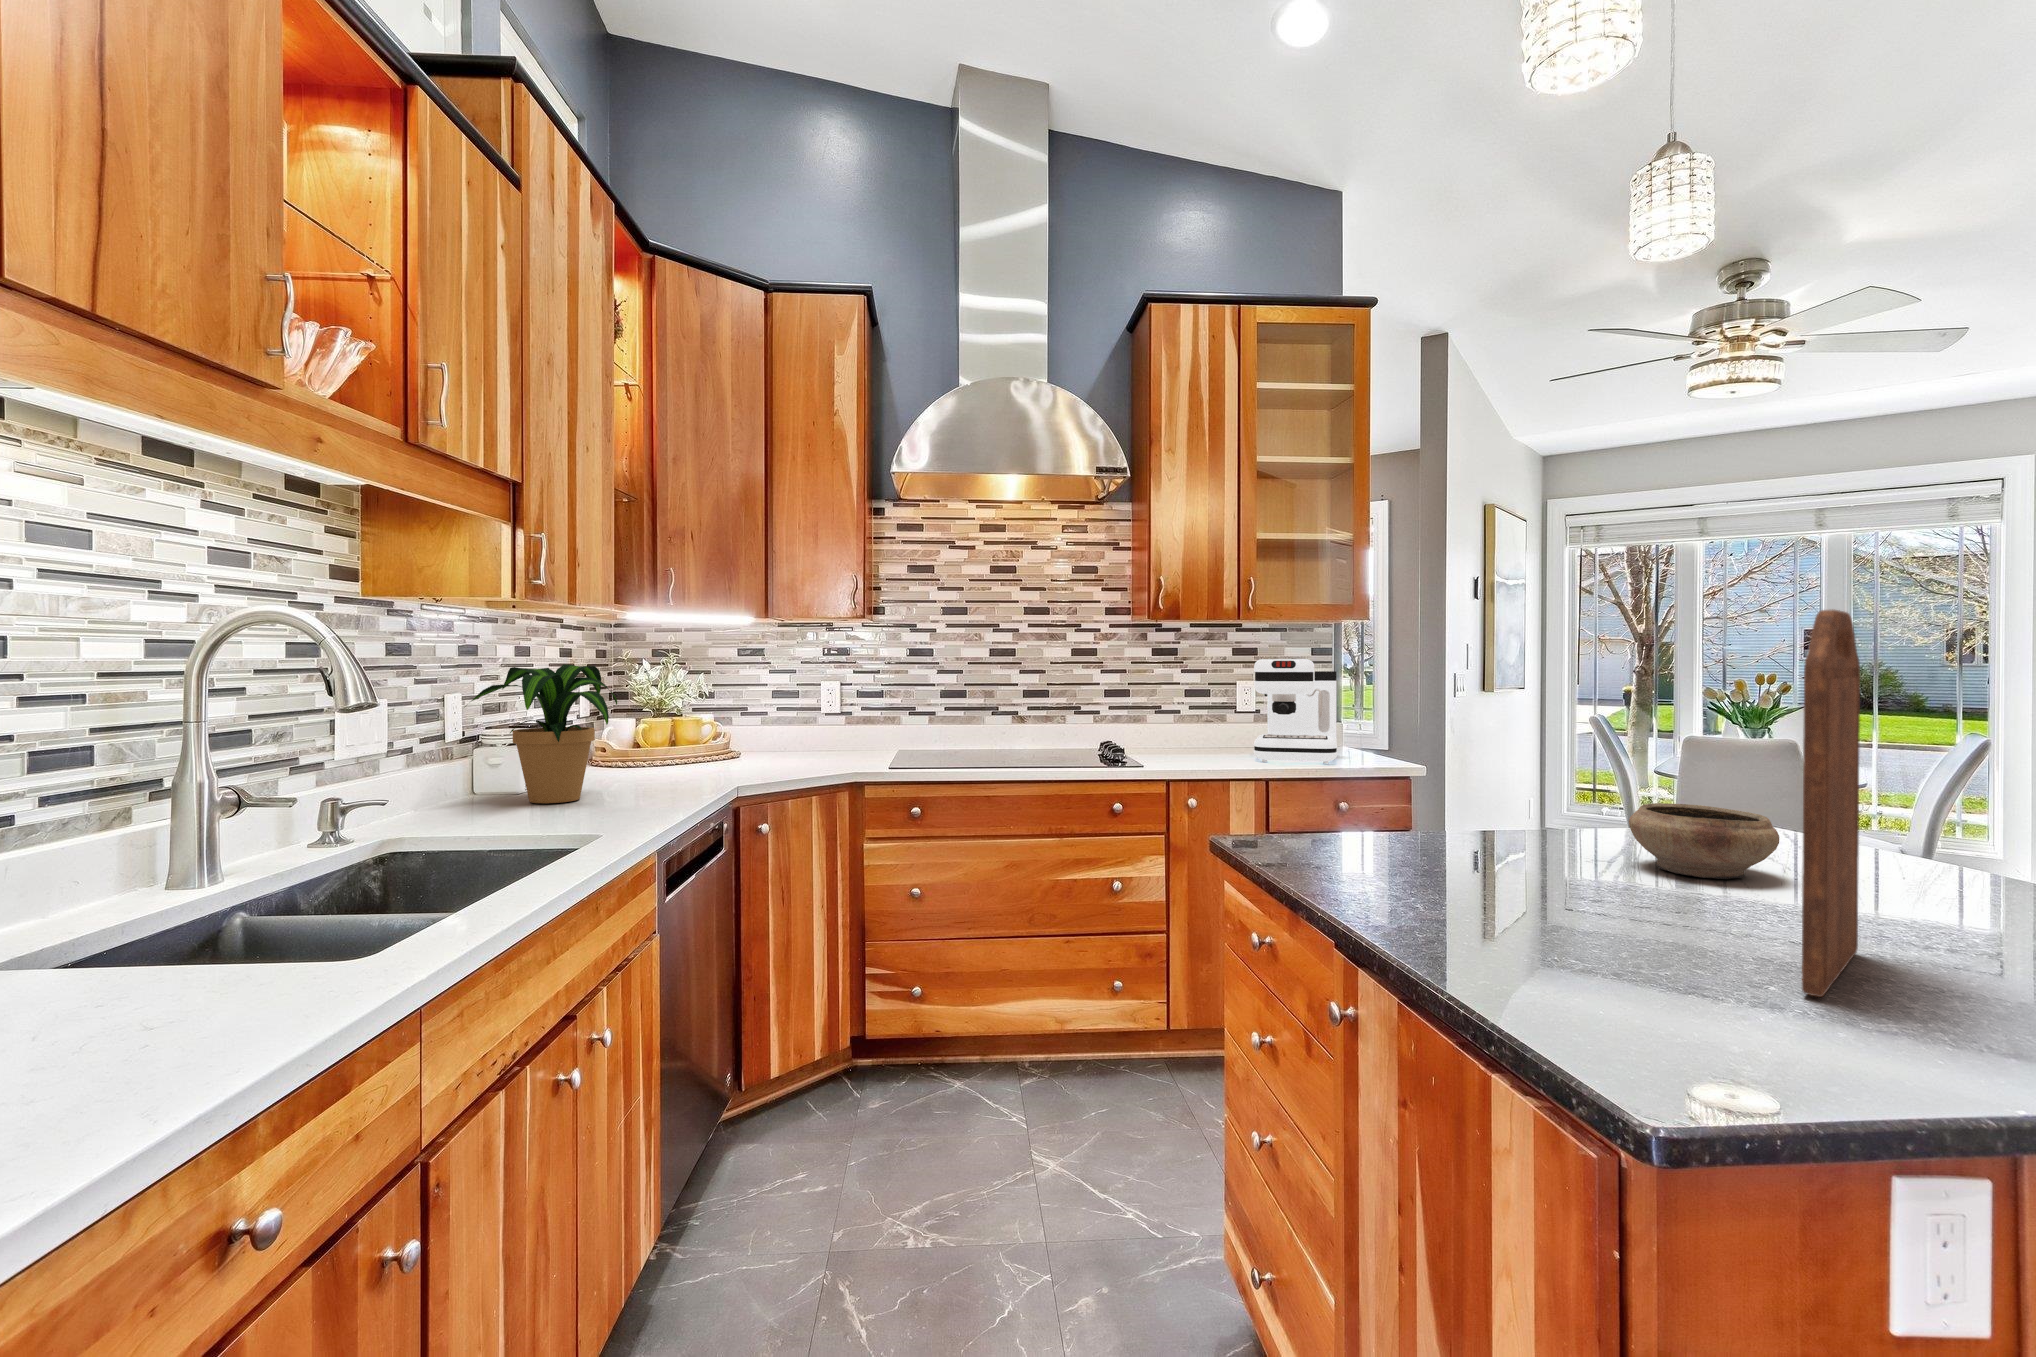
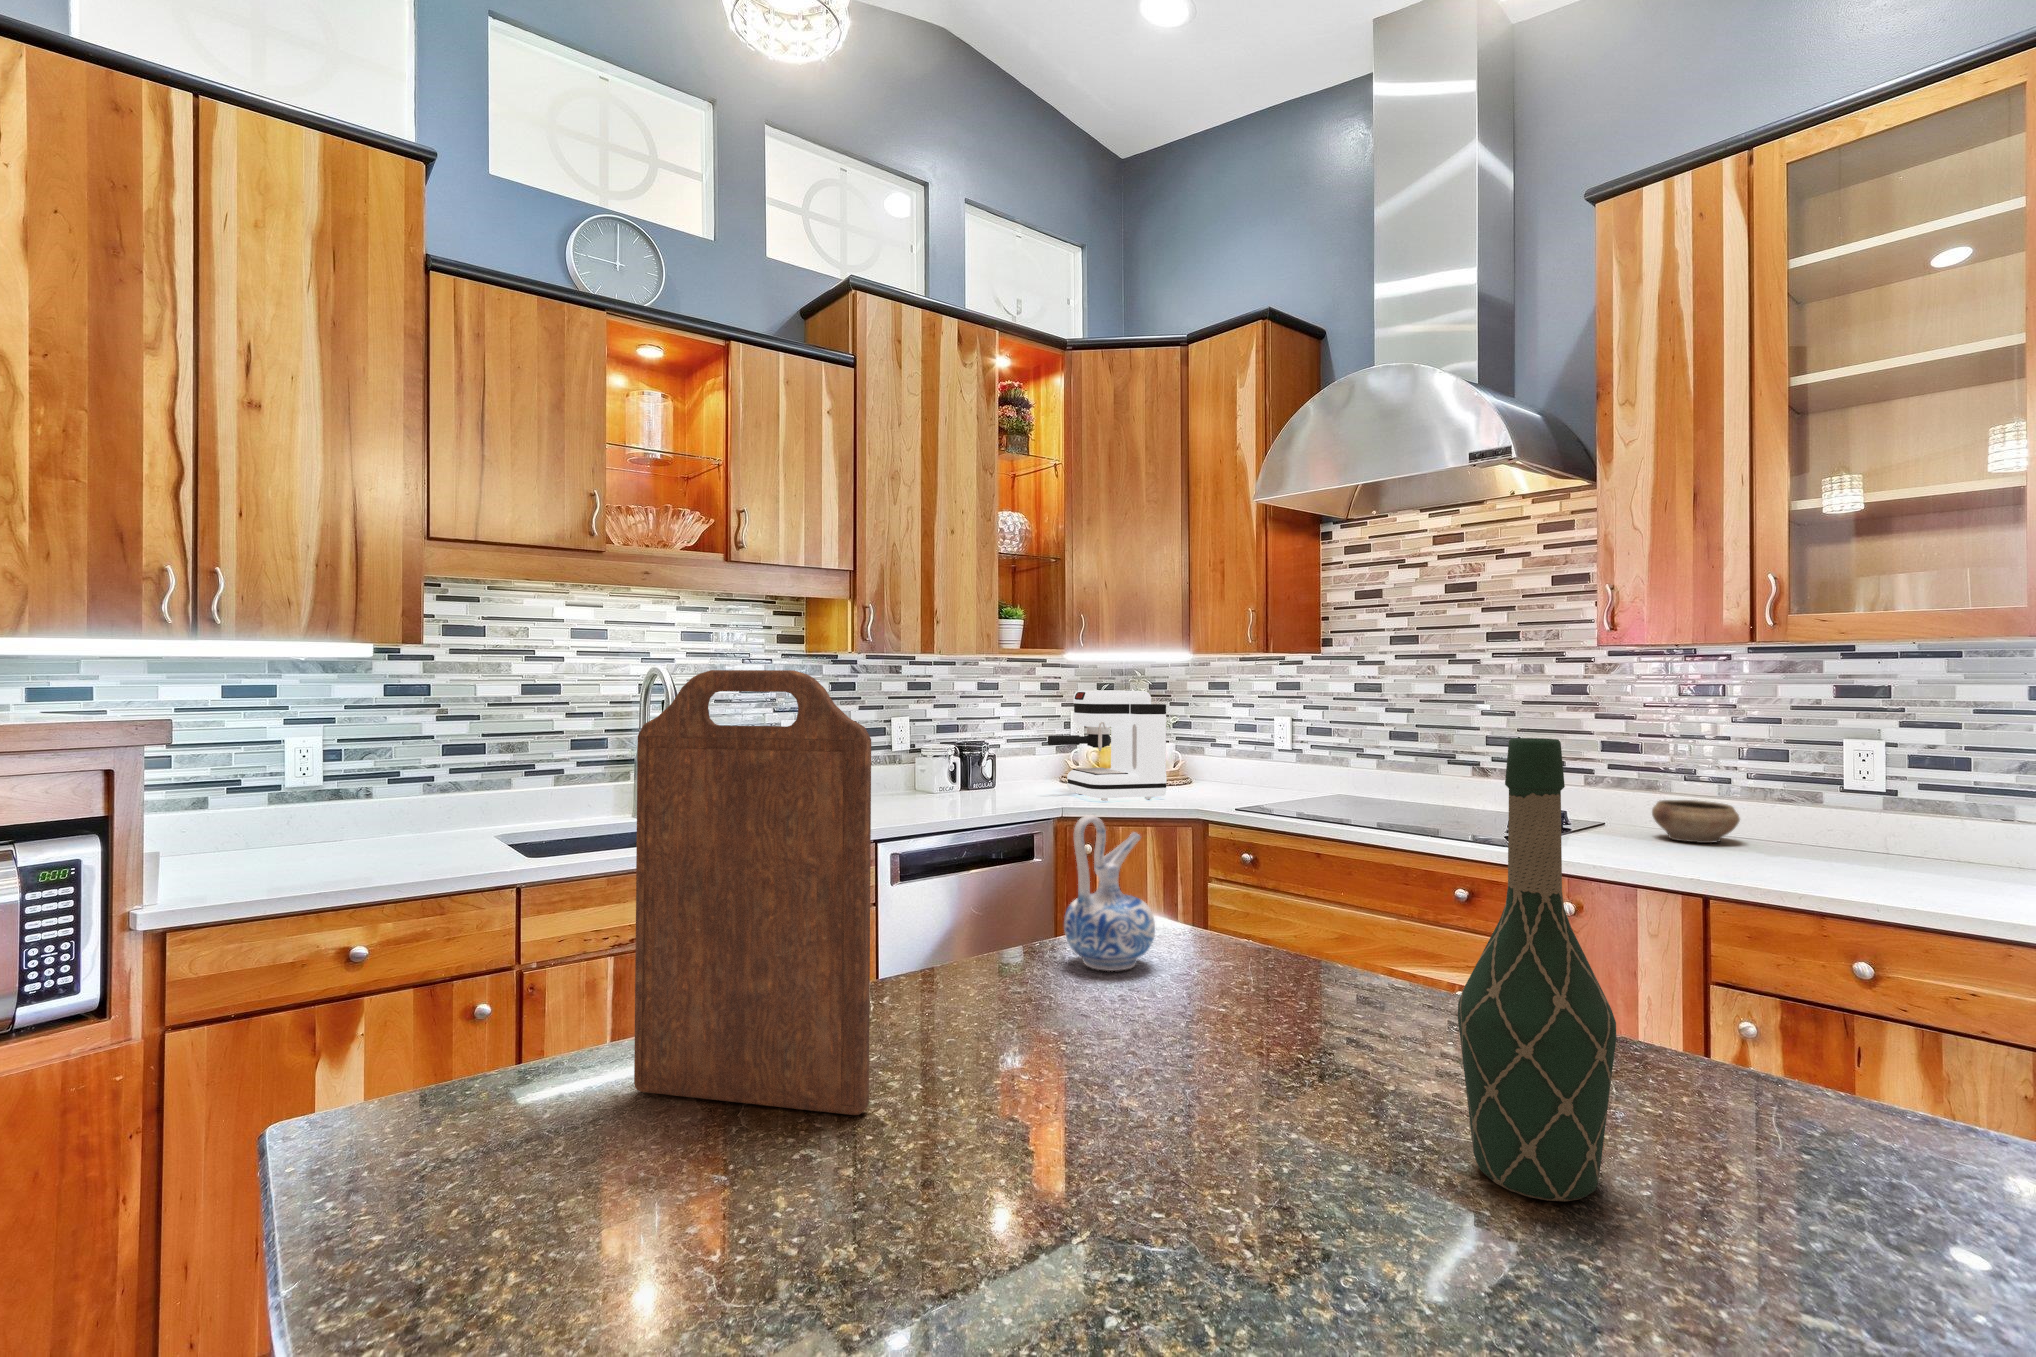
coffee maker: present [1254,659,1337,763] -> present [1048,690,1167,801]
wine bottle: none [1856,659,1951,881] -> present [1458,738,1616,1201]
potted plant: present [465,664,617,803] -> none [872,698,975,802]
ceramic pitcher: none [1428,741,1509,864] -> present [1064,815,1155,971]
ceramic bowl: present [1629,803,1779,879] -> present [1652,800,1740,843]

